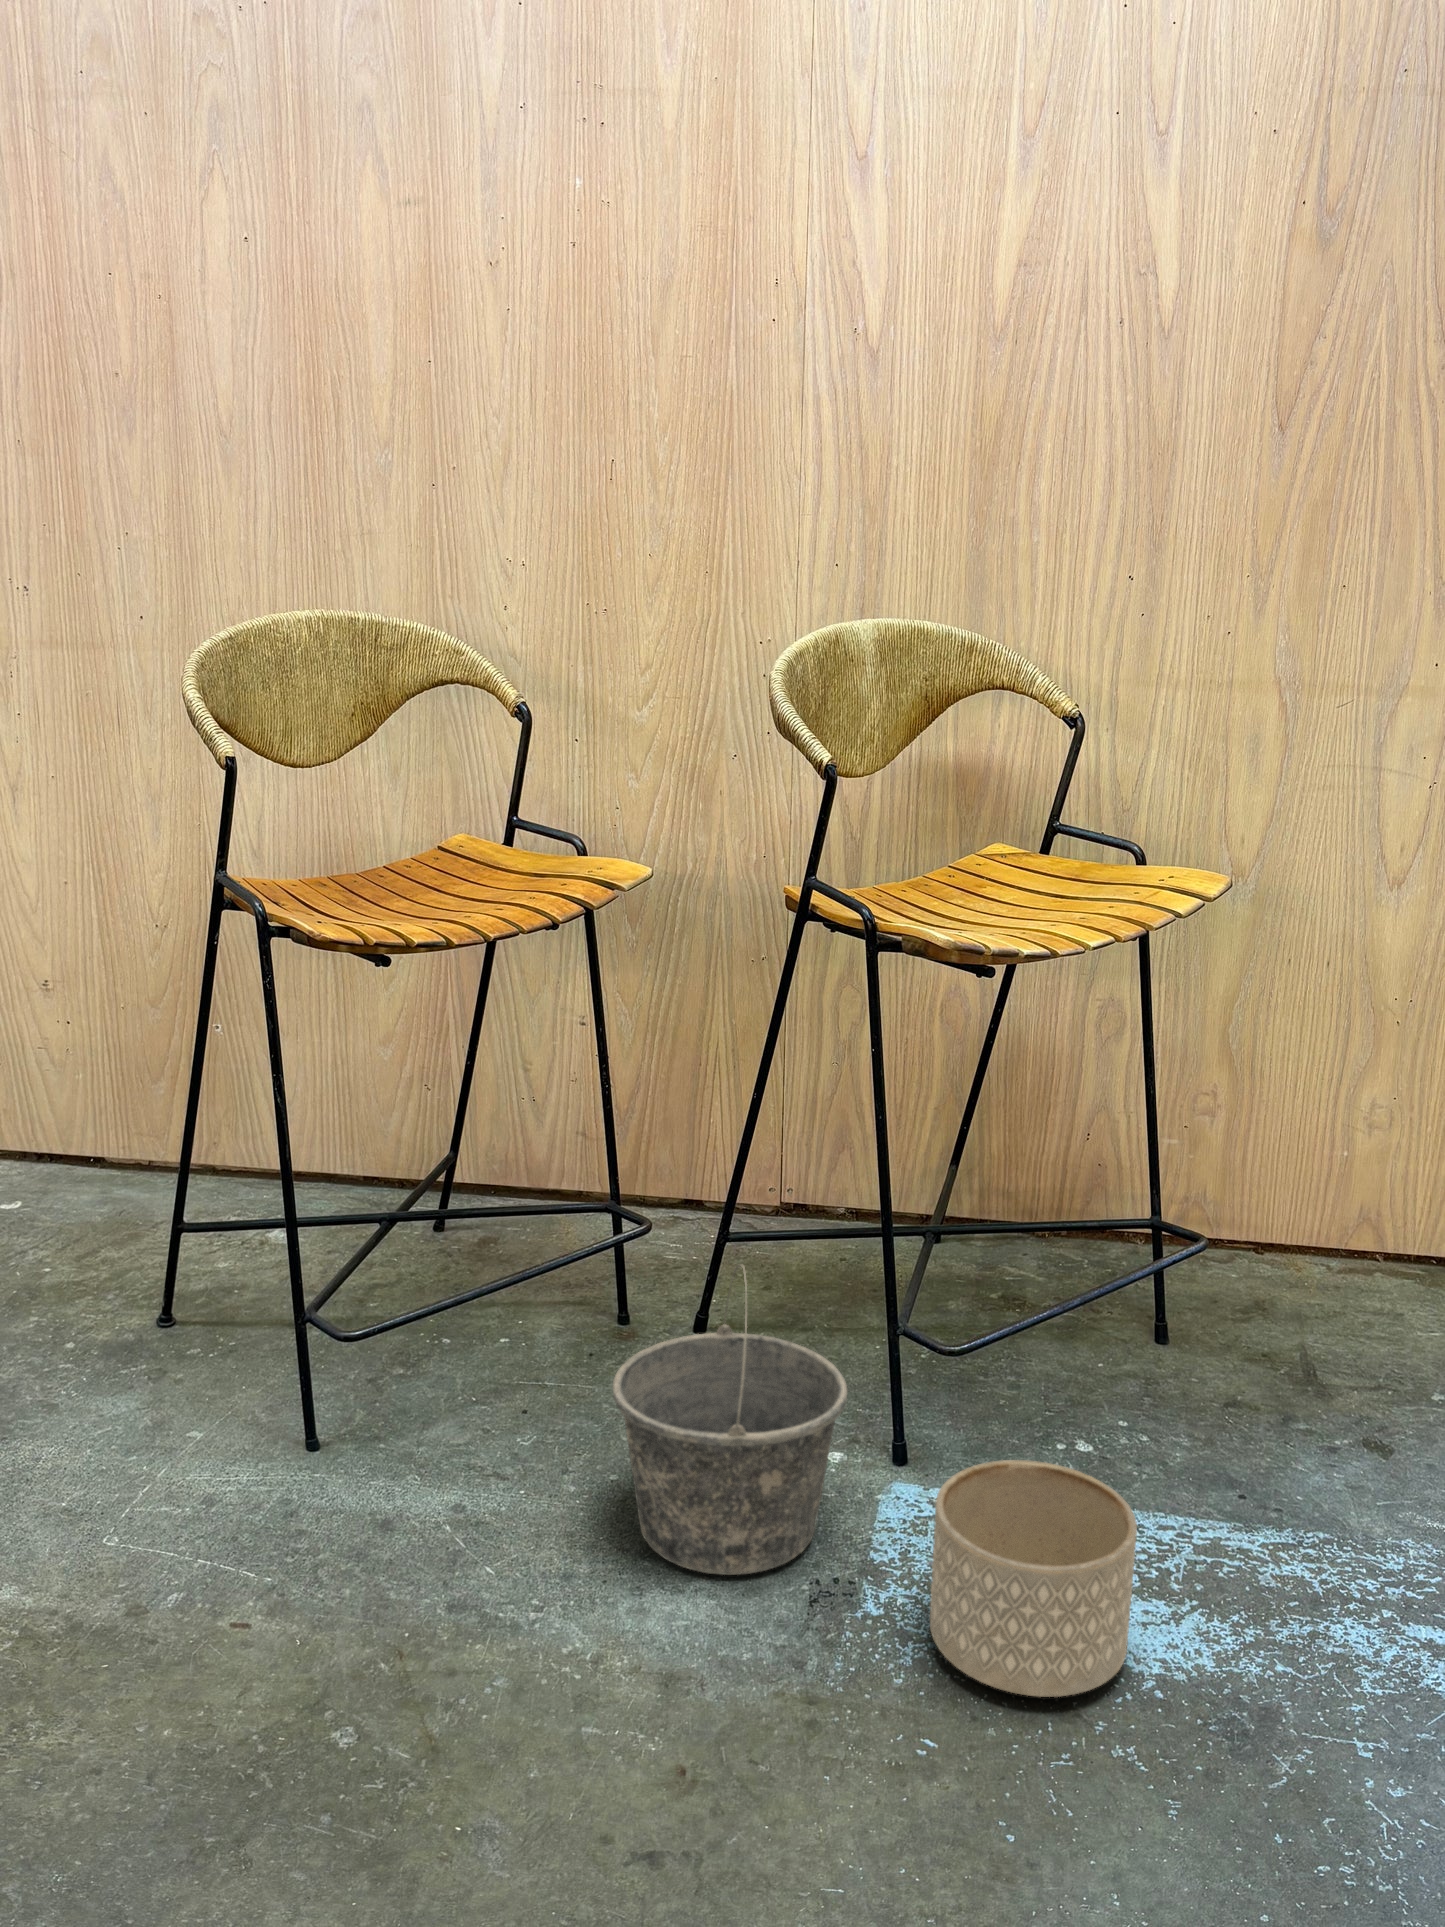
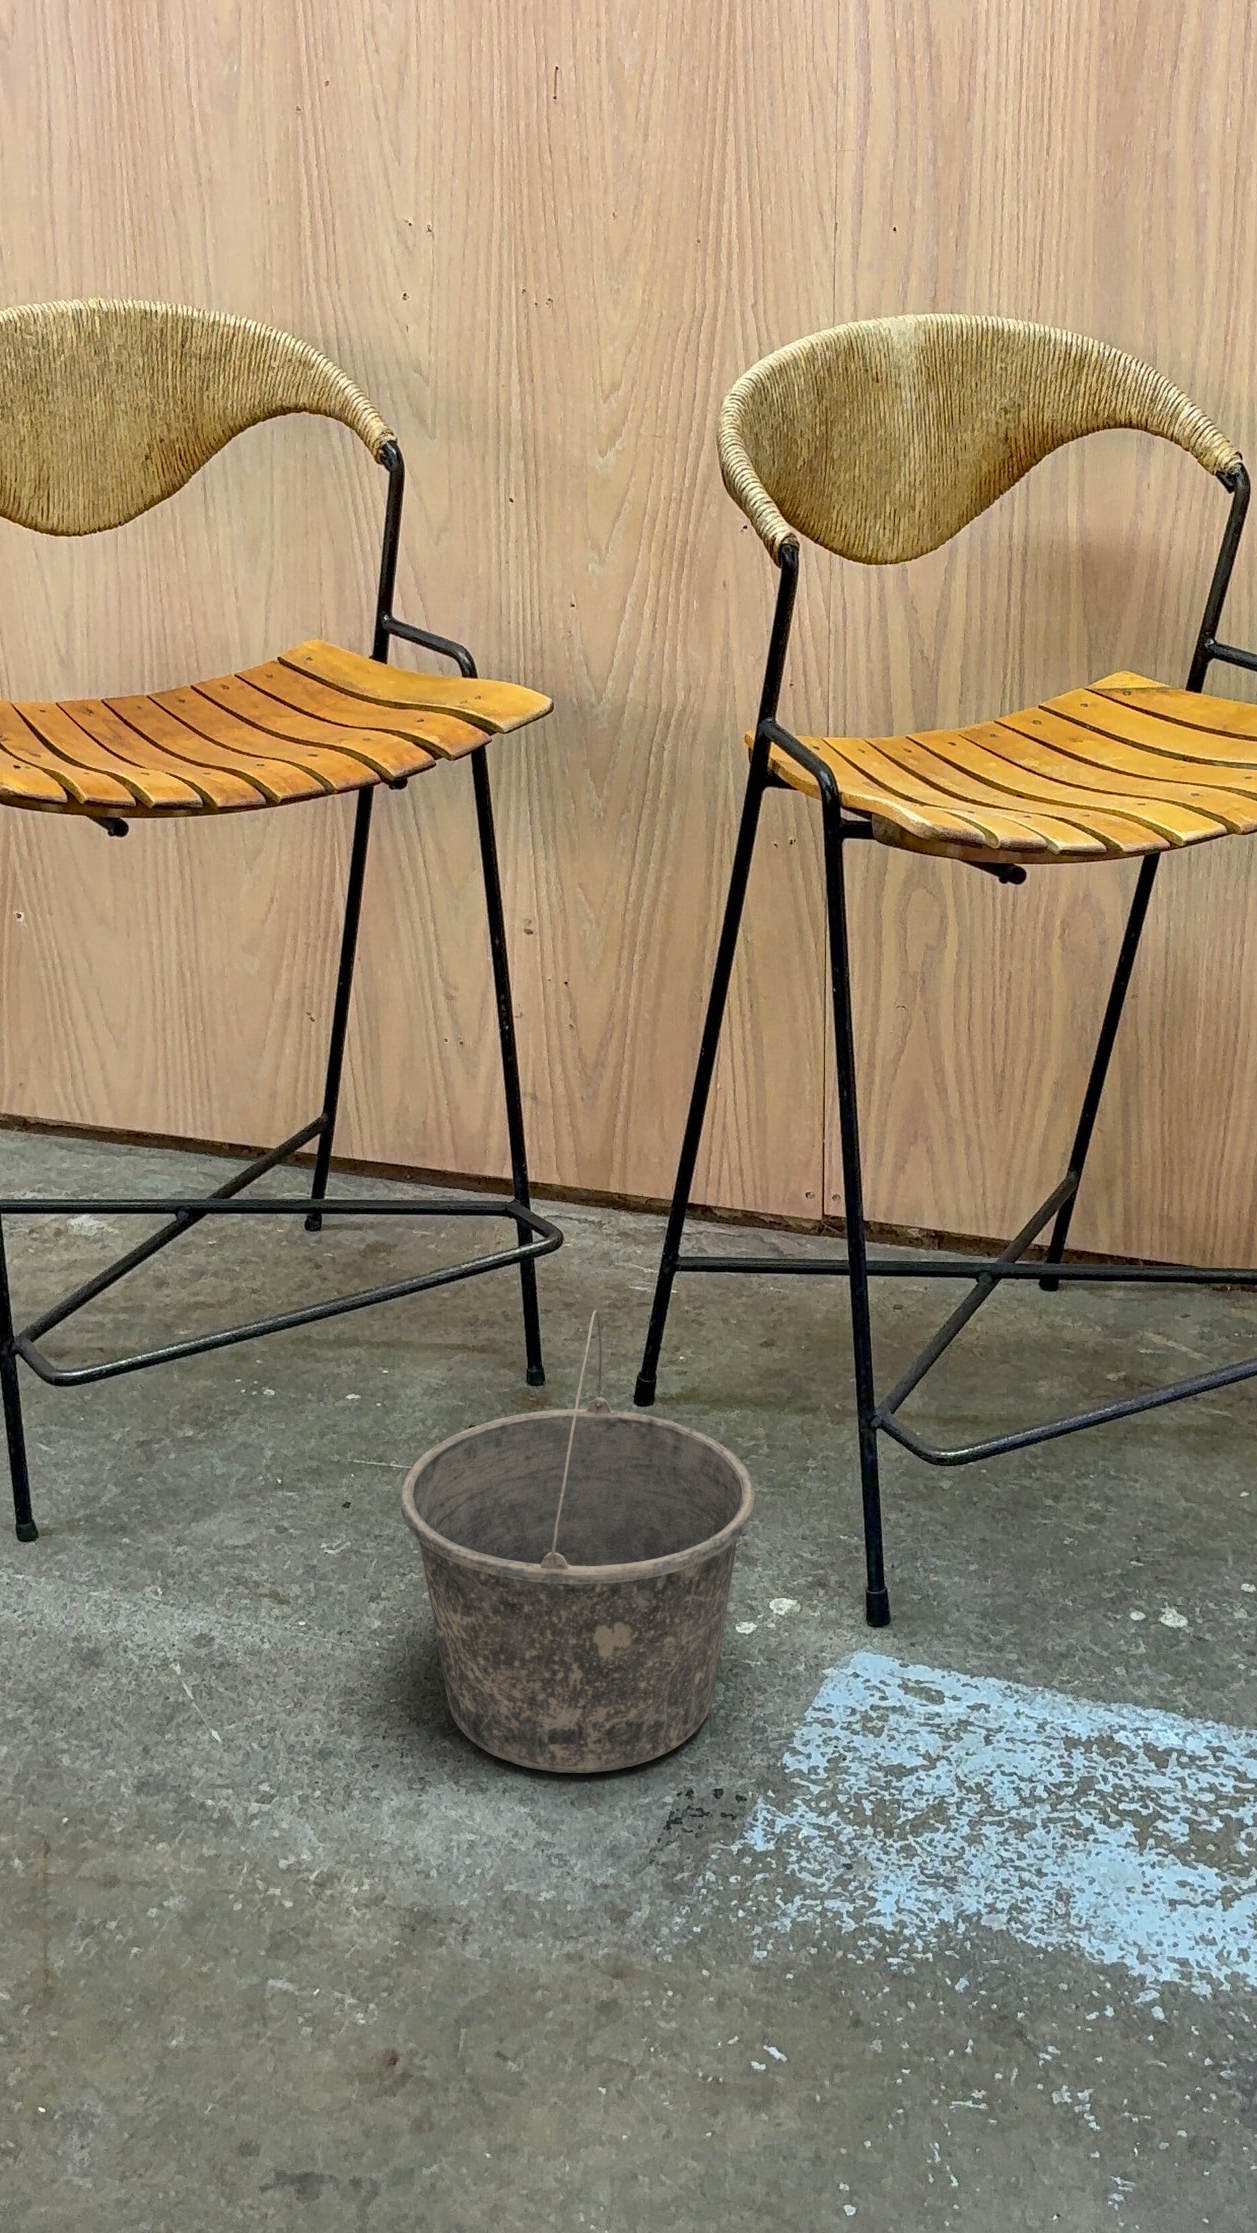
planter: present [930,1460,1137,1697] -> none [826,1634,1139,2003]

